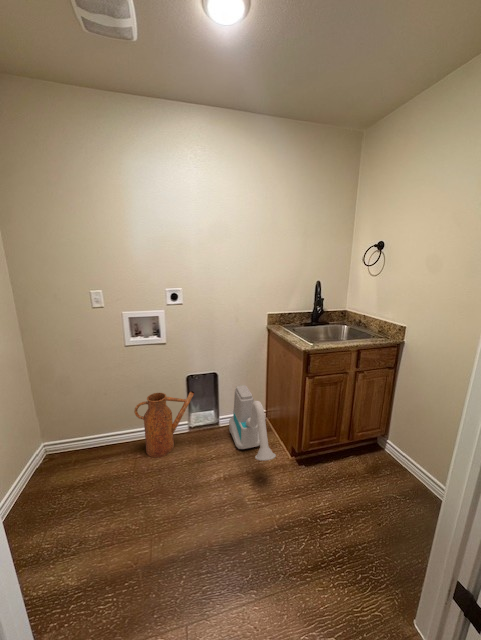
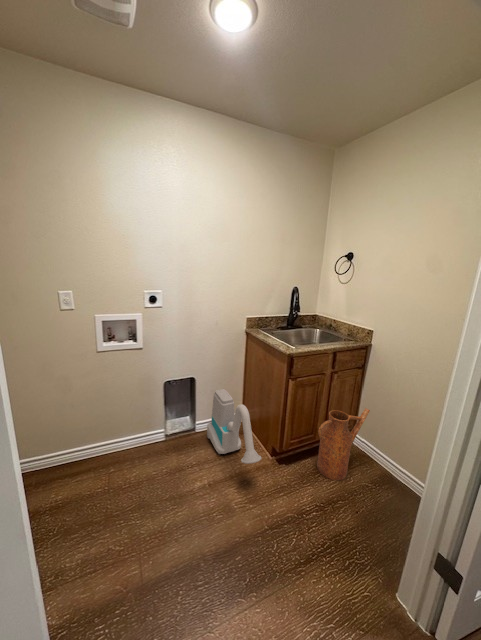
watering can: present [134,391,194,458] -> present [317,408,370,480]

